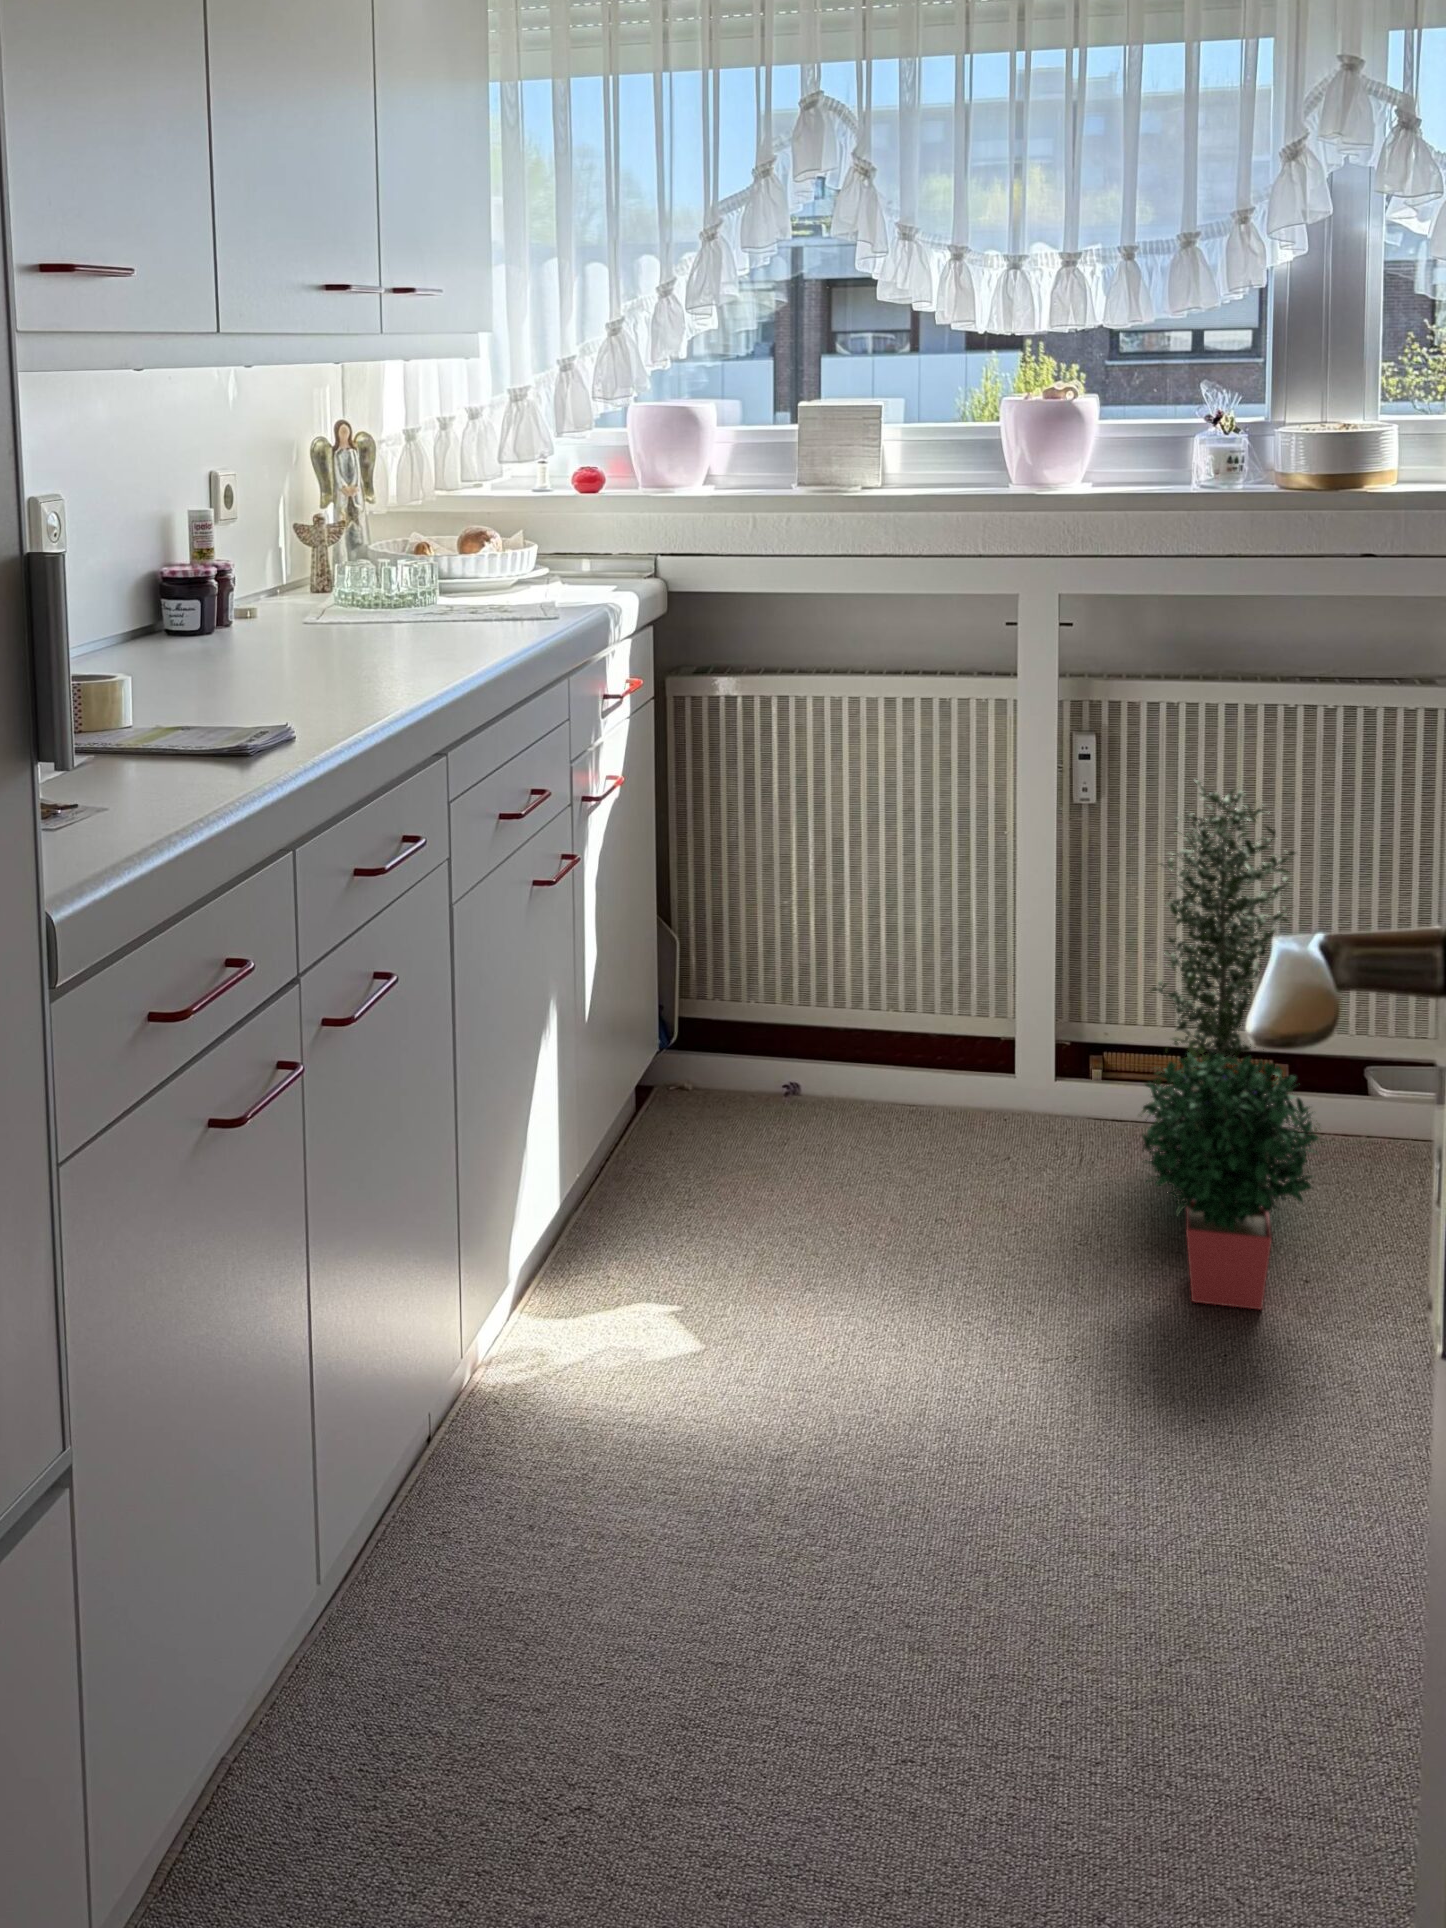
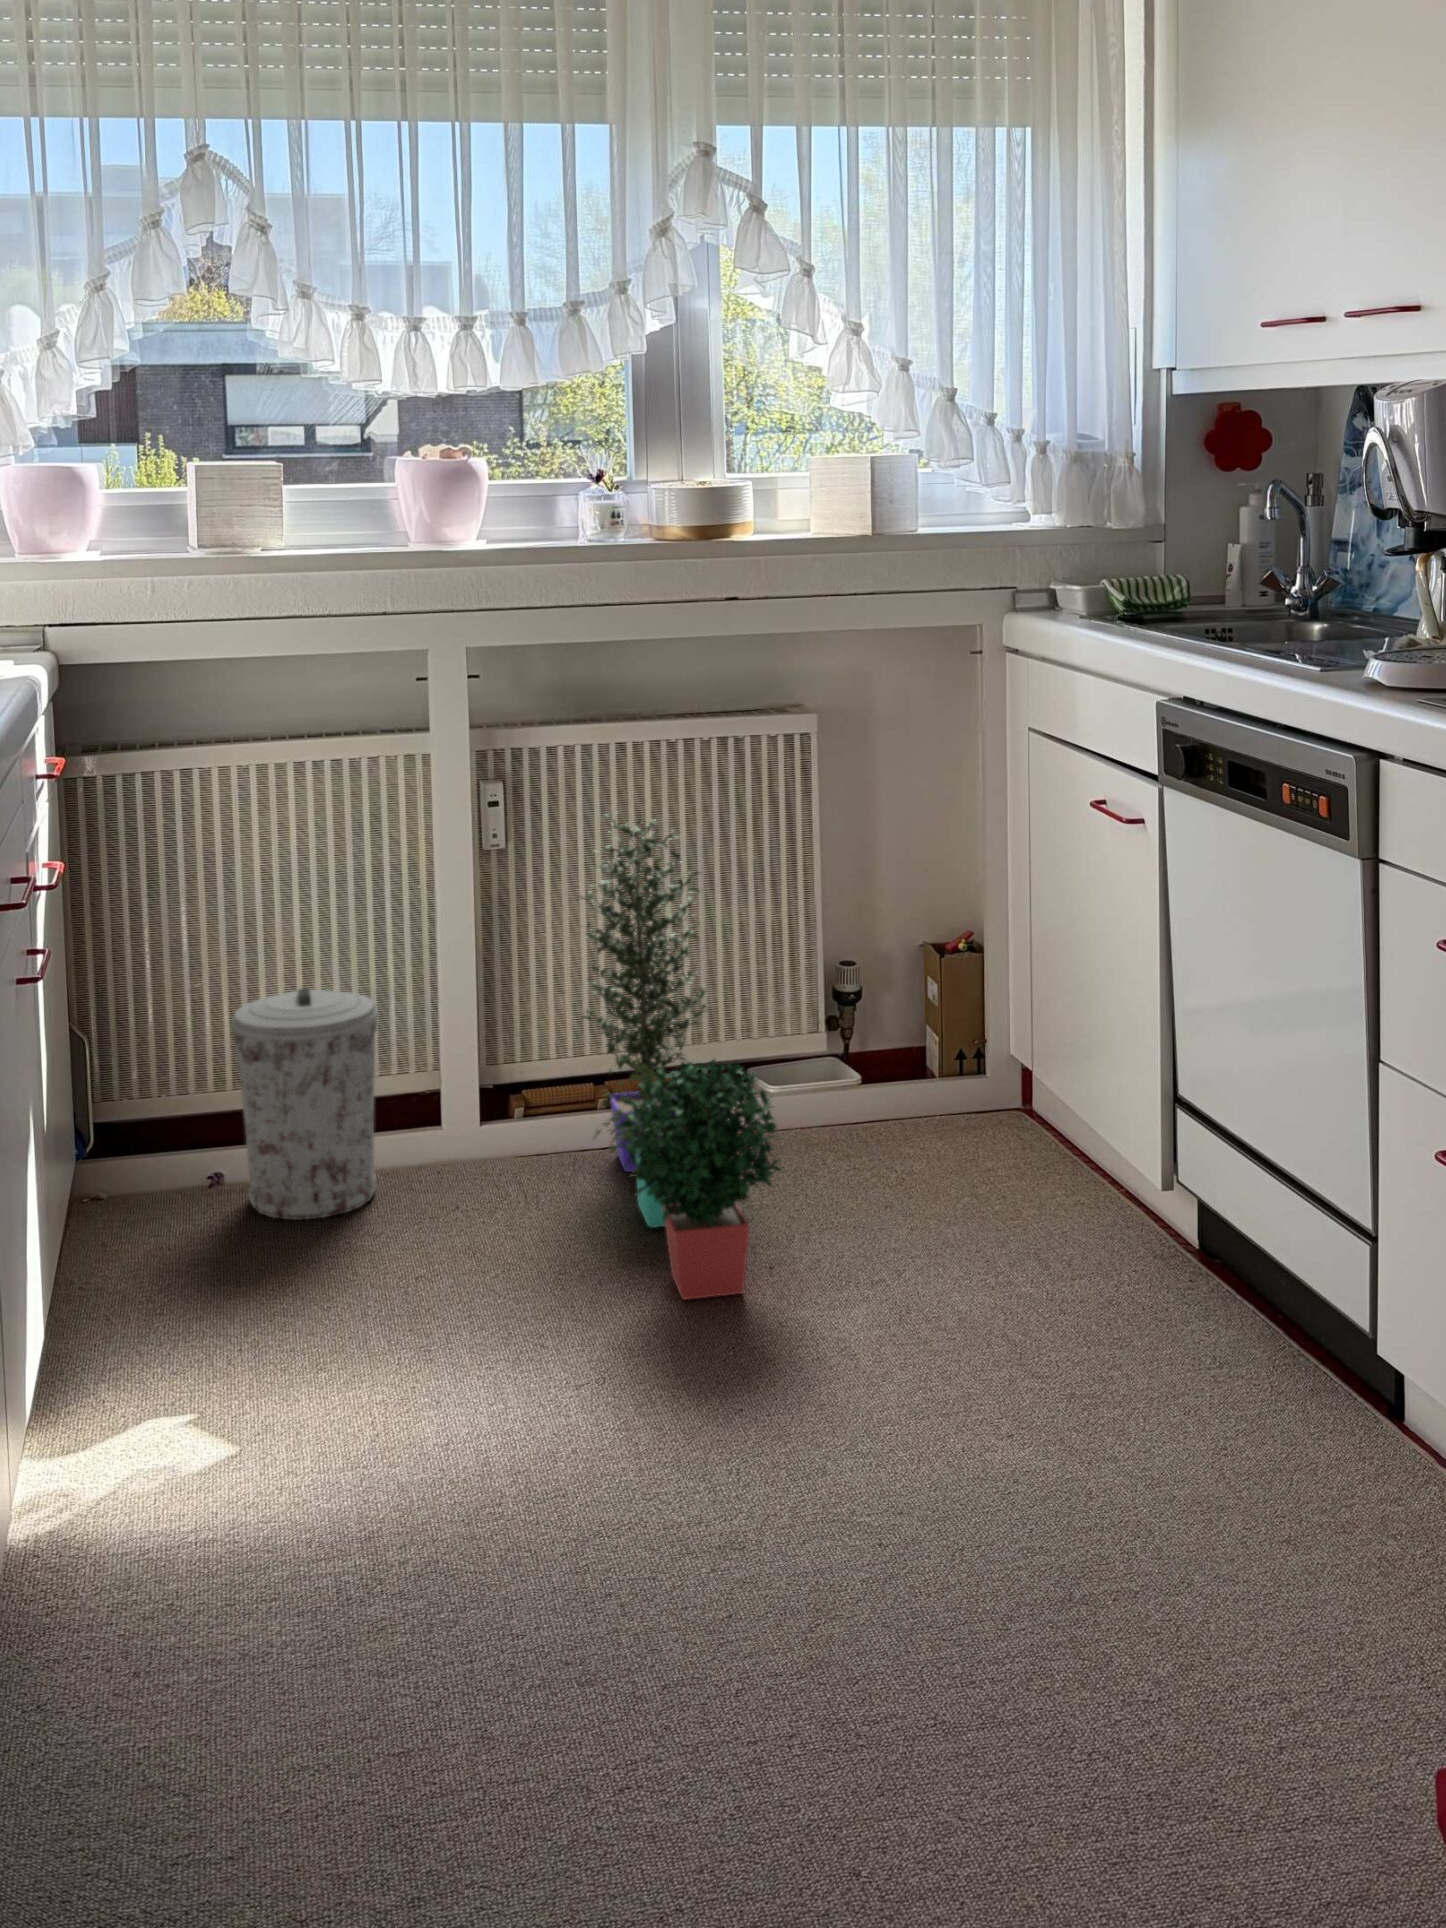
trash can: none [797,920,939,1145] -> present [231,988,378,1220]

